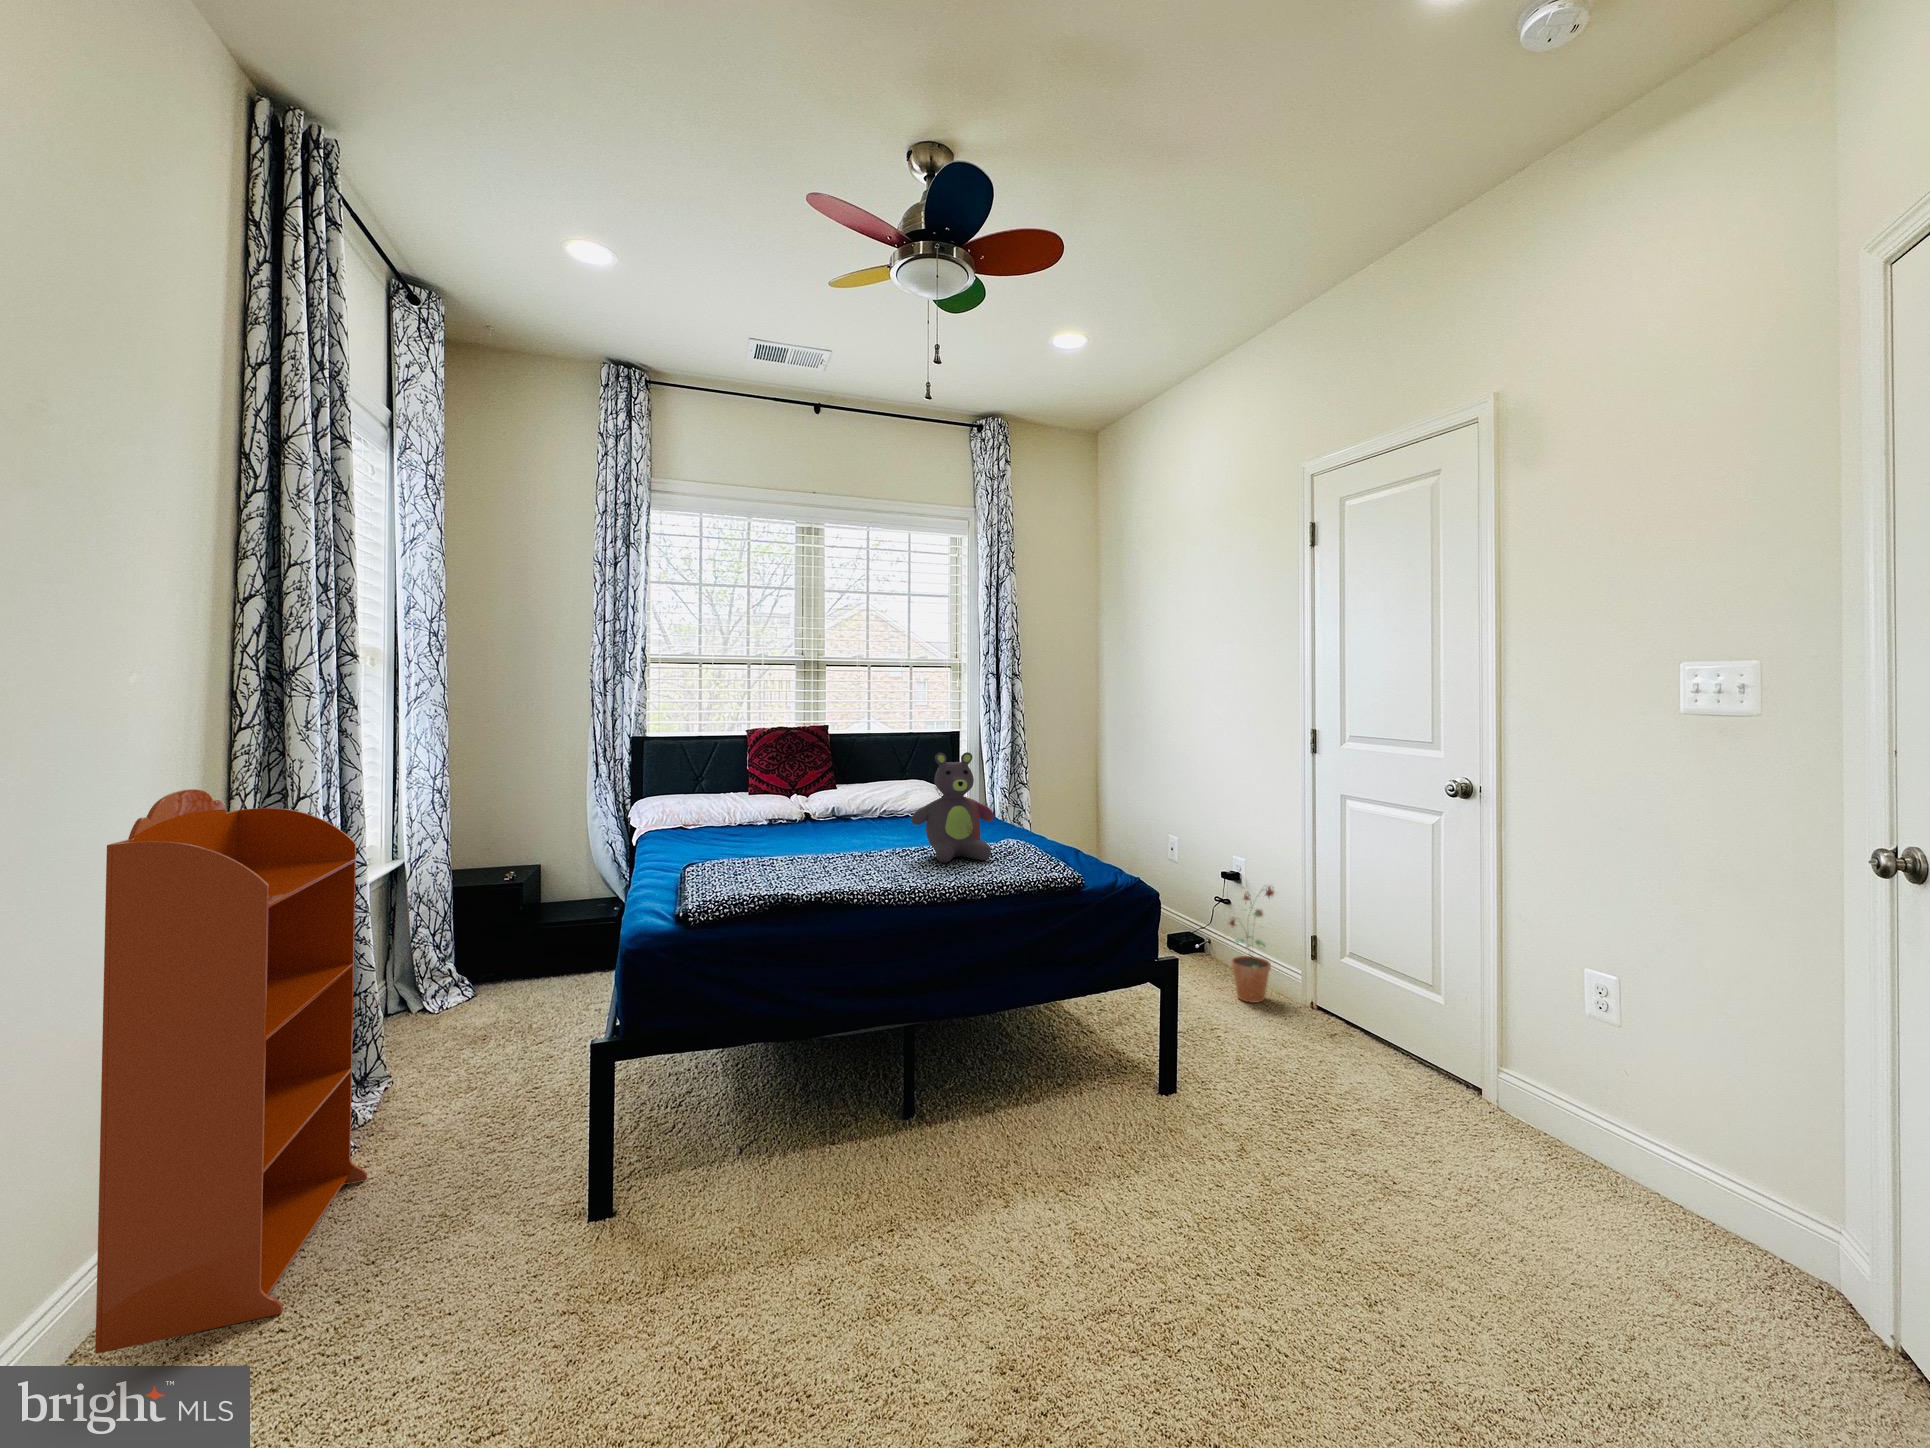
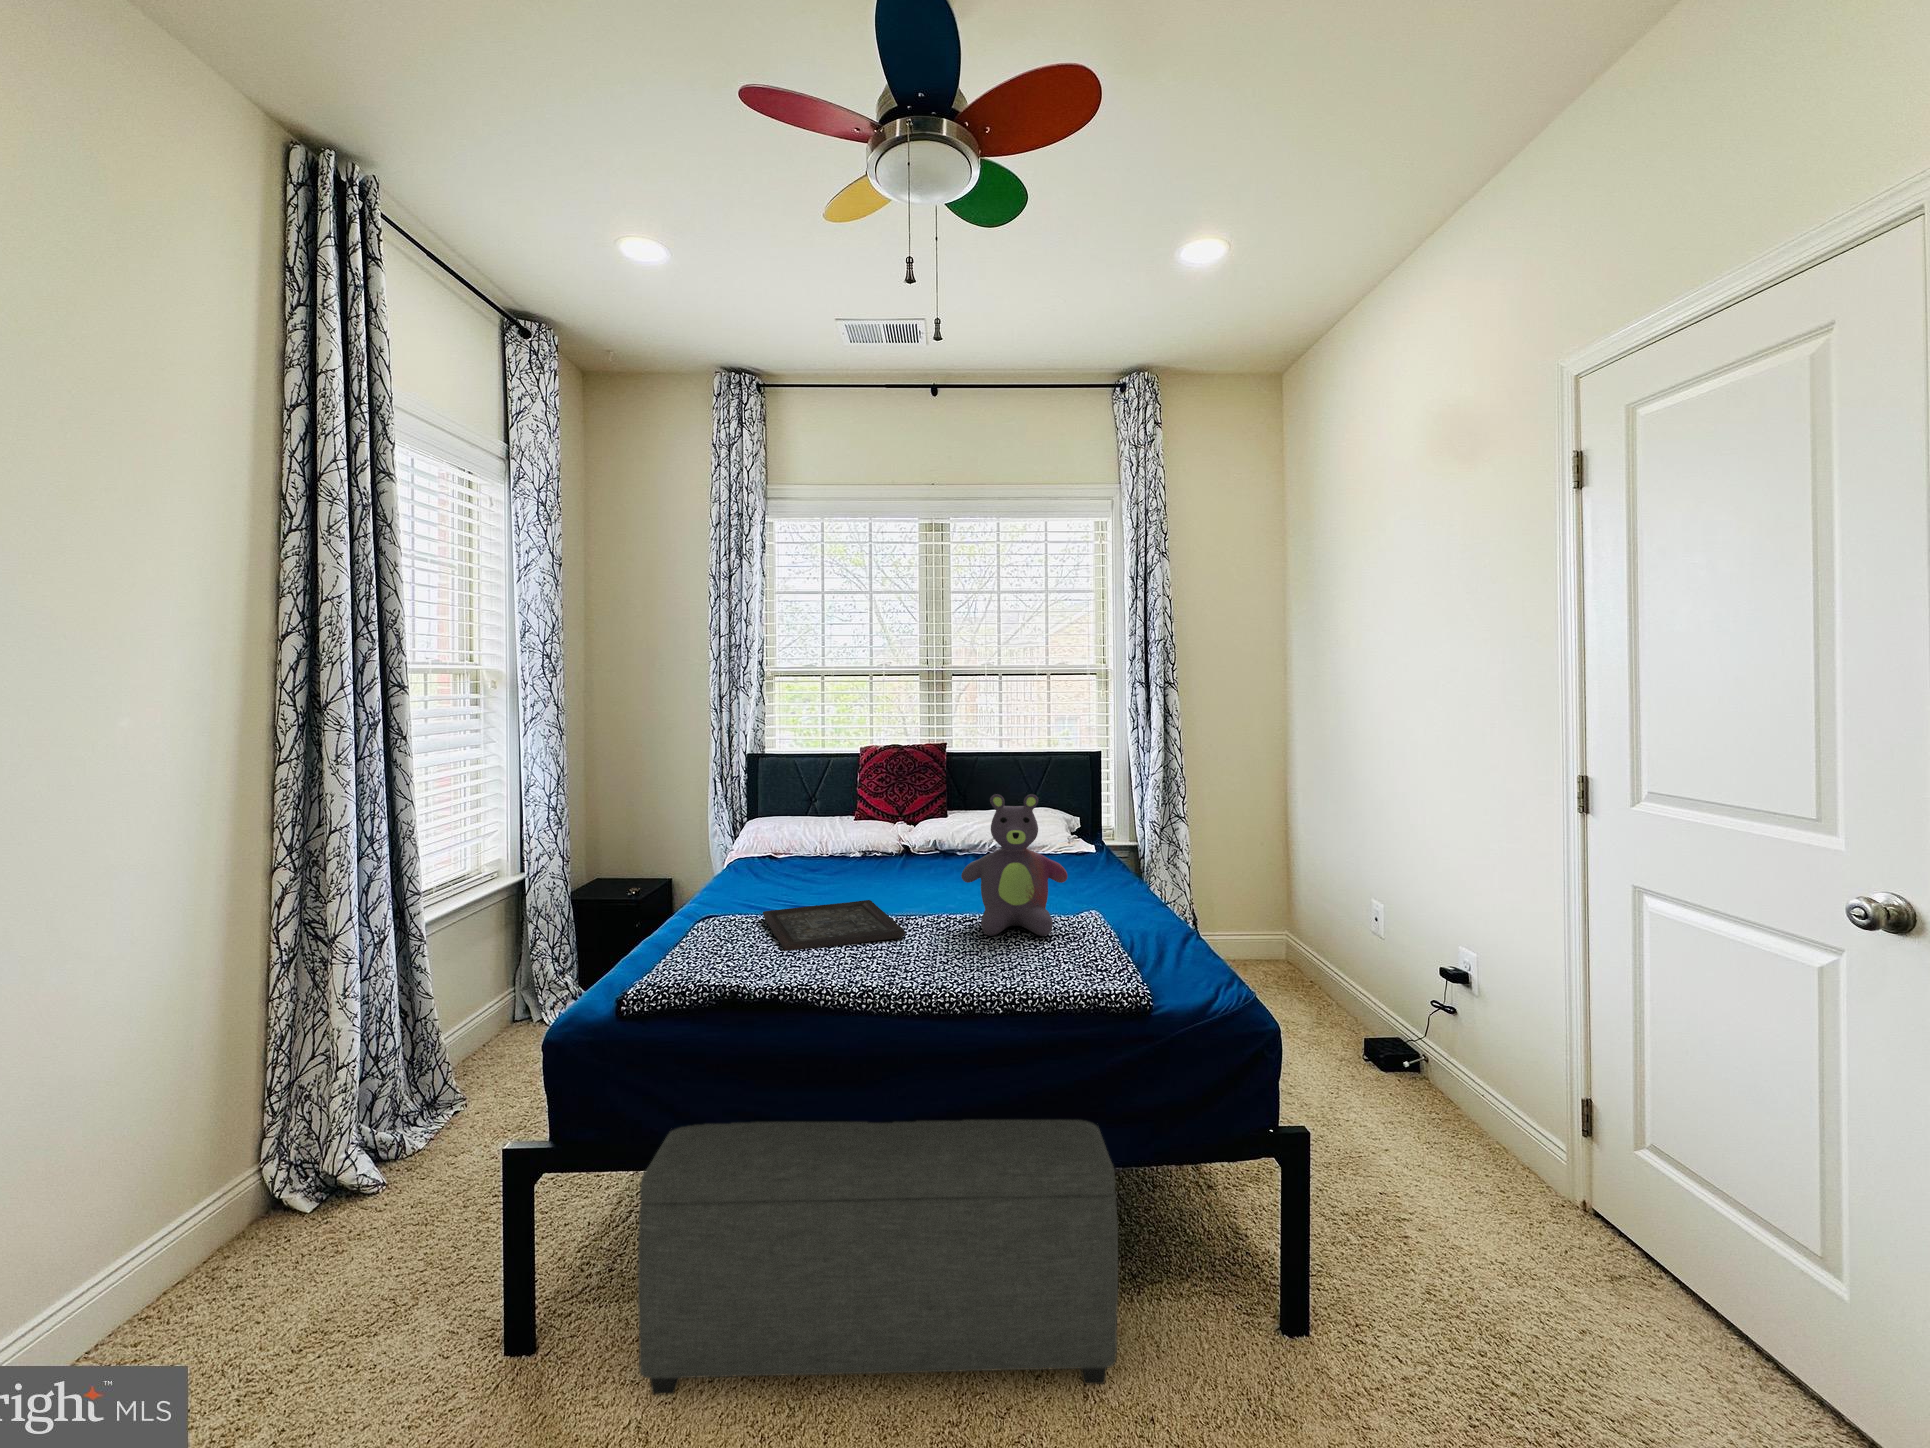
bookcase: present [95,789,367,1354] -> none [61,829,378,1390]
tray: none [738,847,878,882] -> present [763,900,905,950]
potted plant: present [1229,887,1274,1003] -> none [1422,991,1505,1159]
ottoman: none [719,957,1080,1228] -> present [638,1120,1118,1395]

